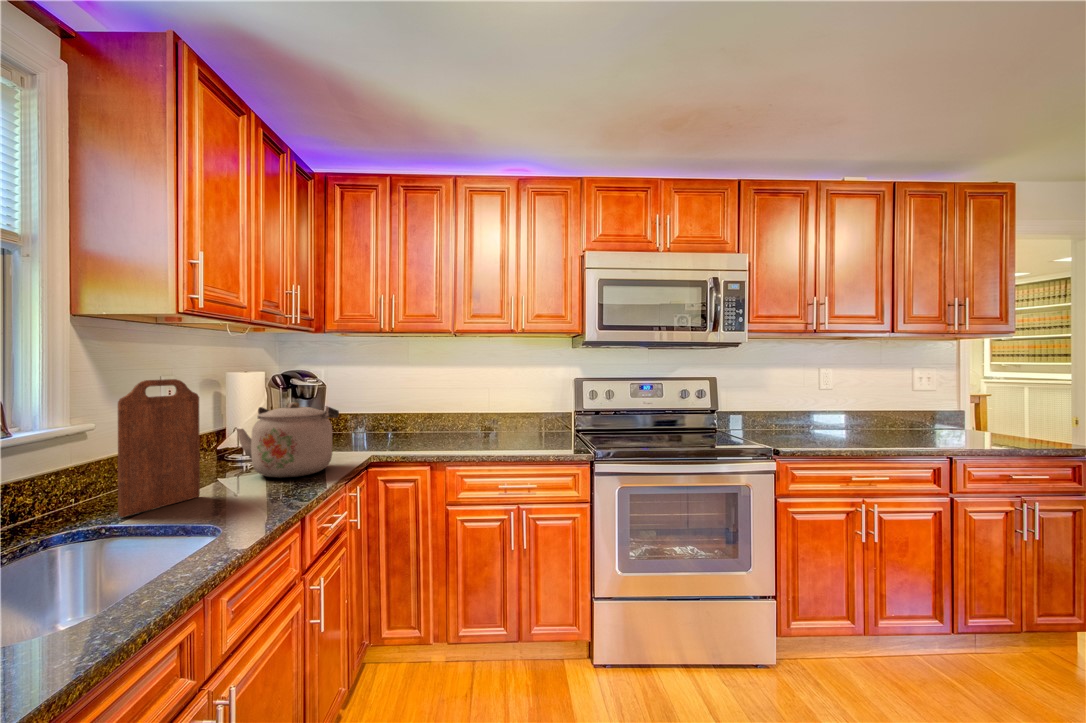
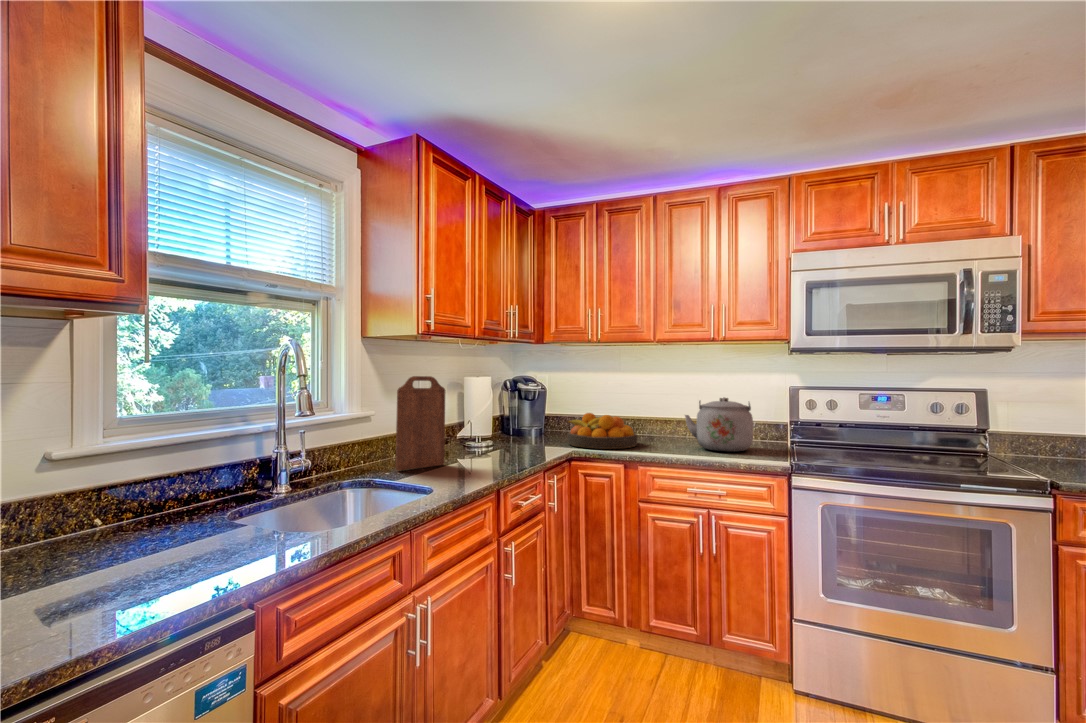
kettle: present [237,402,339,478] -> present [685,397,753,452]
fruit bowl: none [357,410,437,450] -> present [567,413,637,449]

